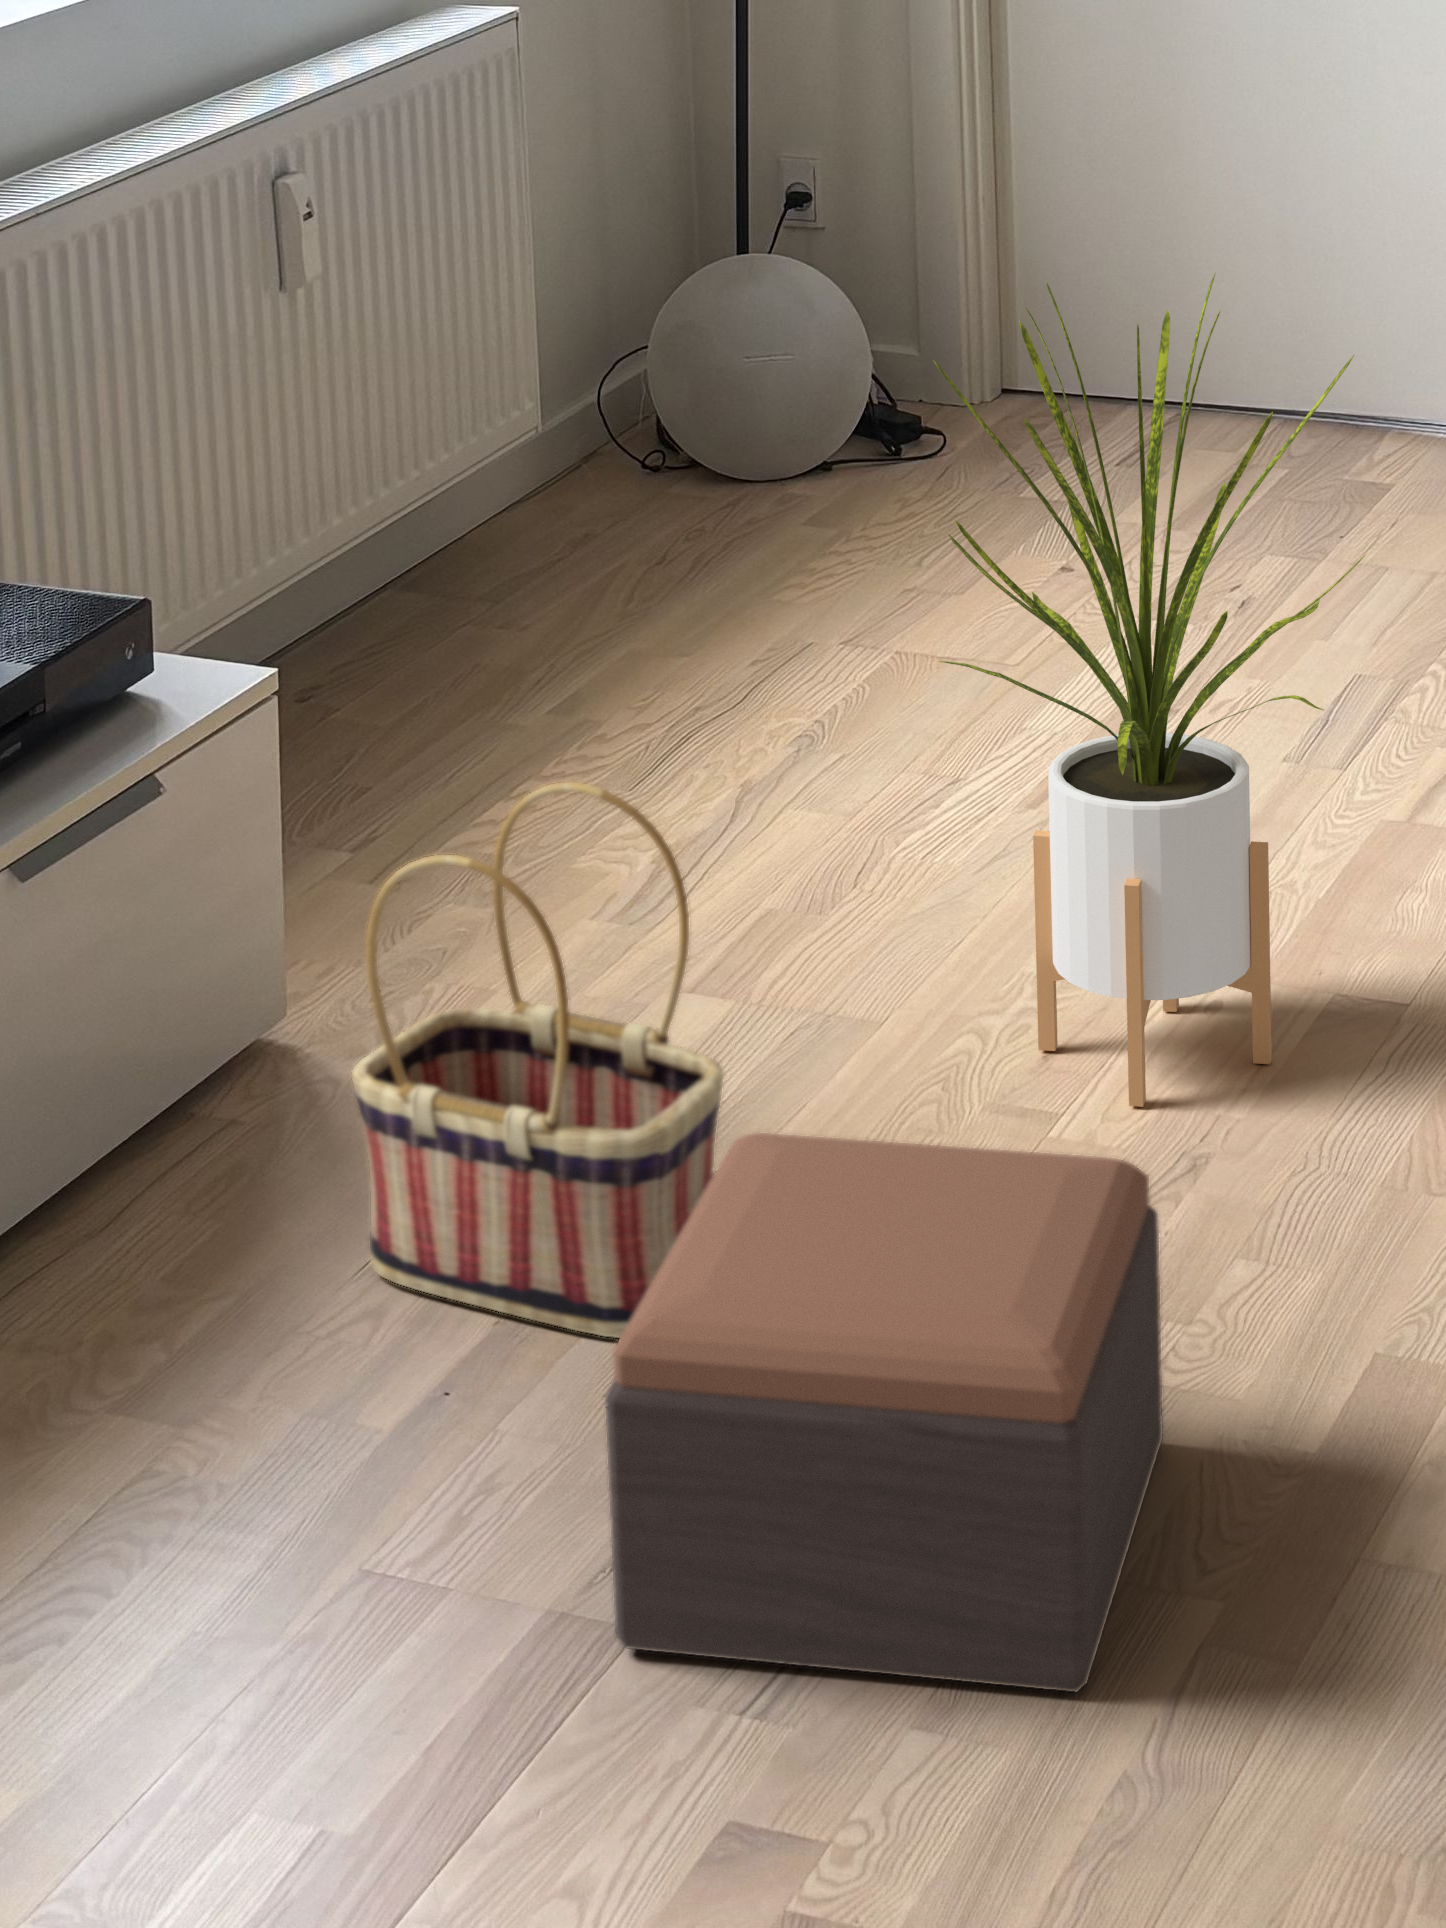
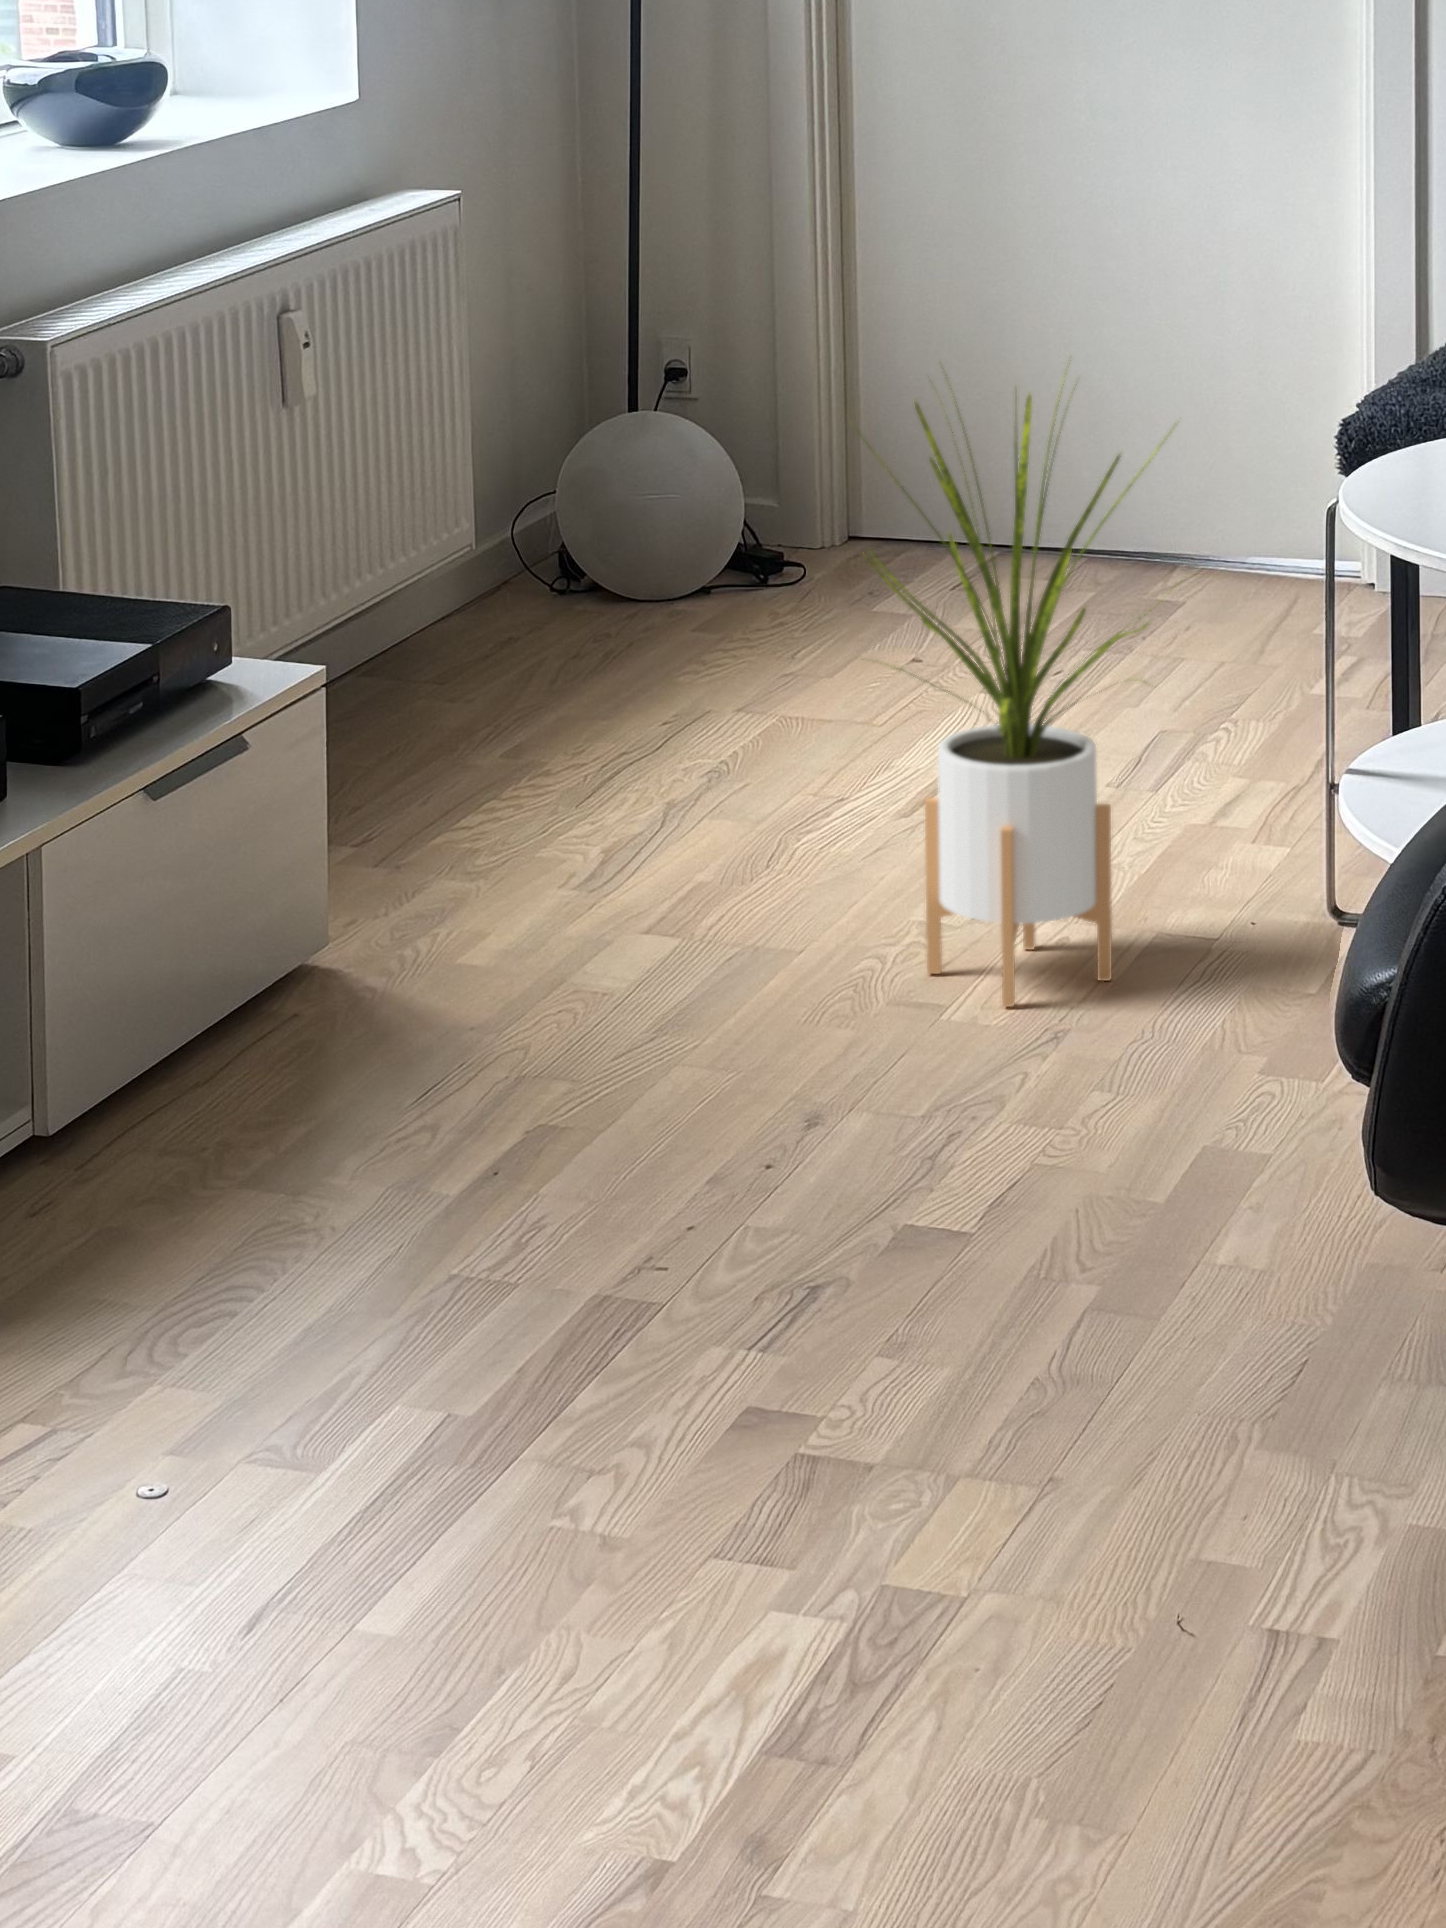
basket: present [352,782,723,1338] -> none [410,732,700,1147]
footstool: present [605,1133,1163,1692] -> none [648,967,1049,1338]

